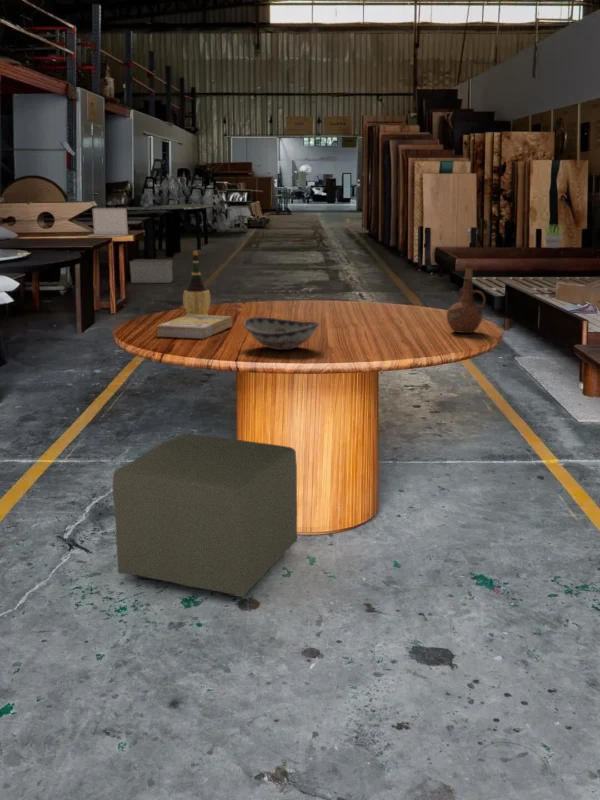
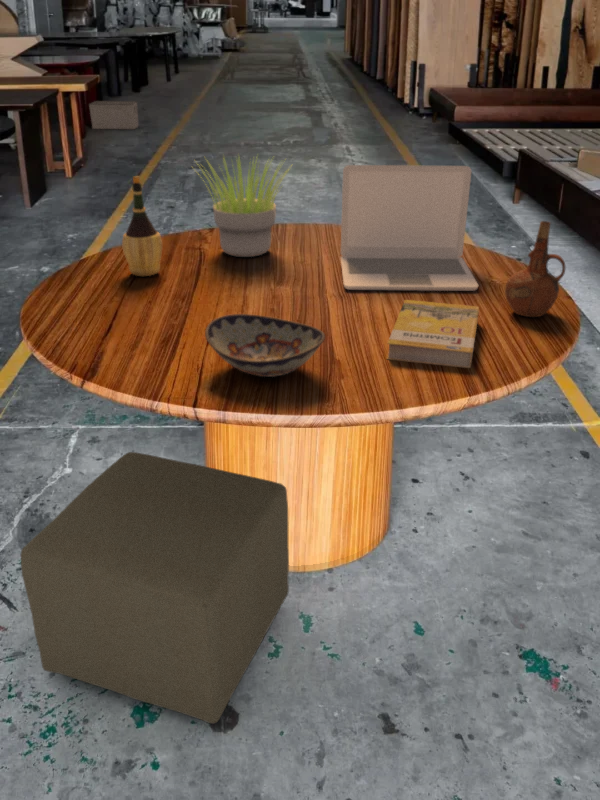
laptop: present [88,208,128,237] -> present [341,165,478,291]
potted plant: present [545,226,565,248] -> present [198,157,287,257]
book: present [157,314,231,339] -> present [387,300,479,368]

